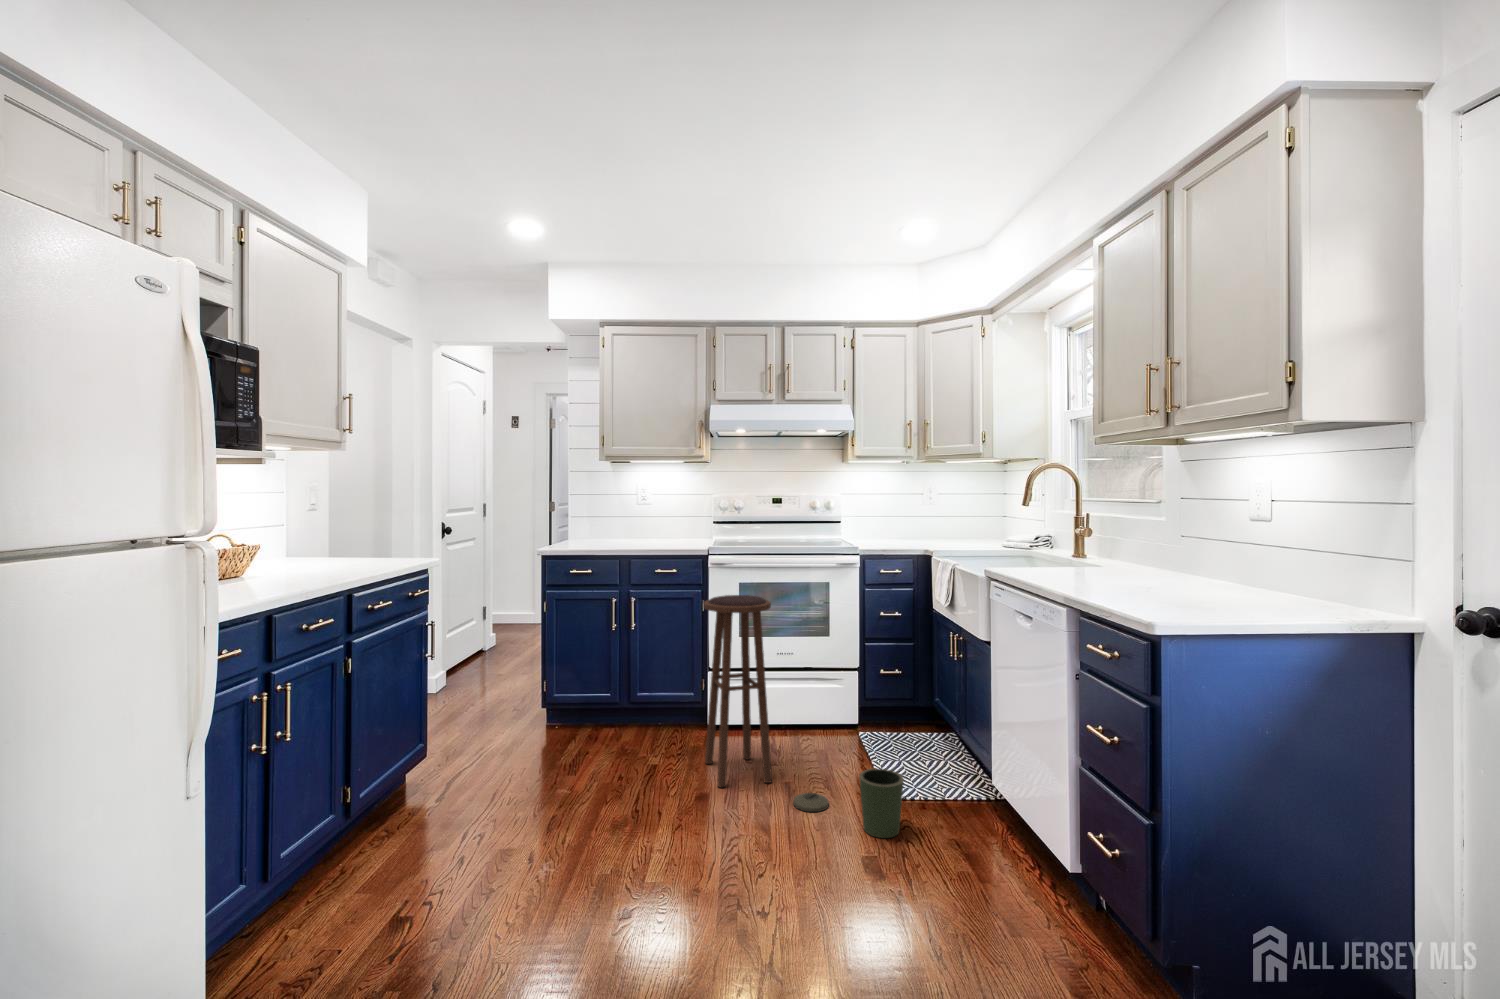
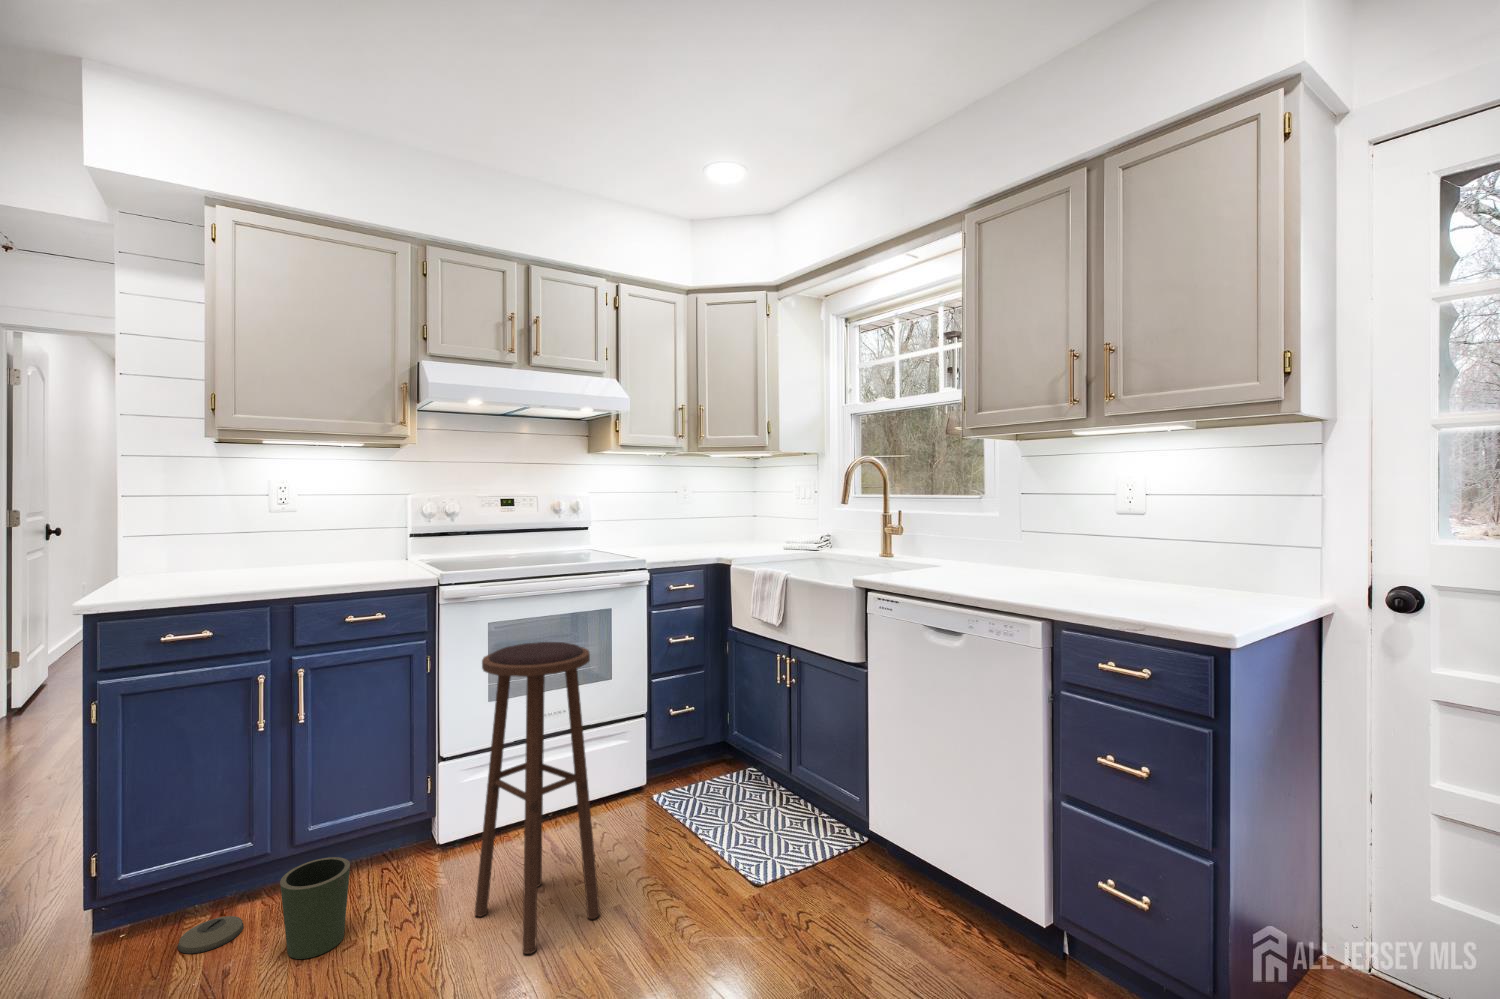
trash can: present [793,768,904,838] -> present [178,857,350,959]

